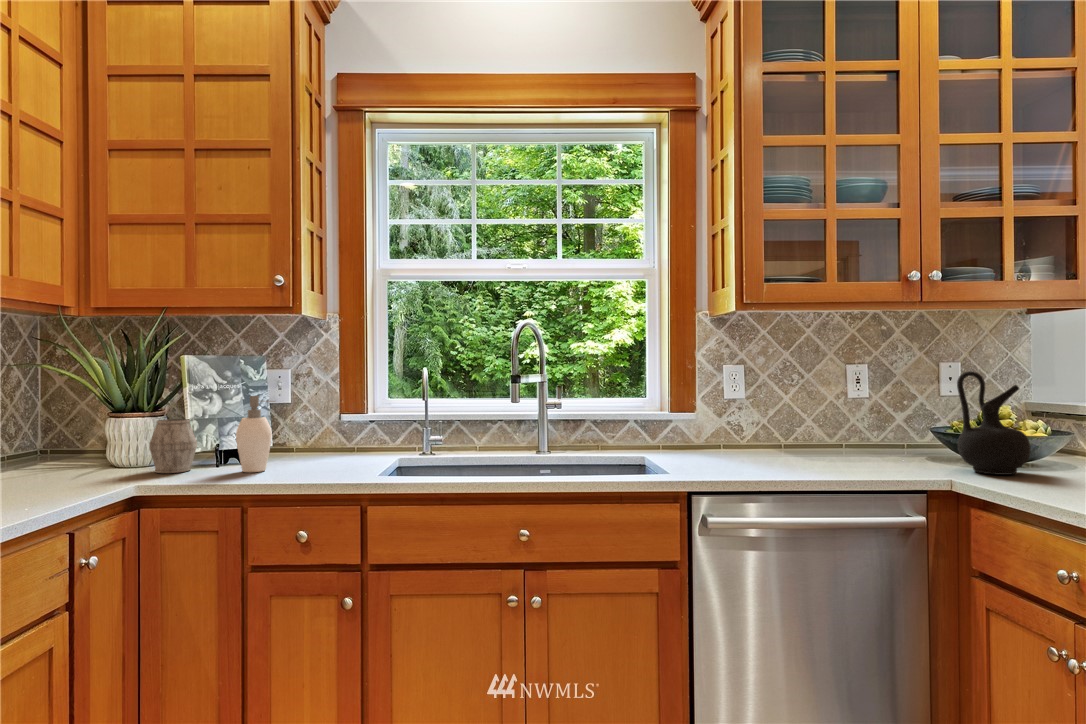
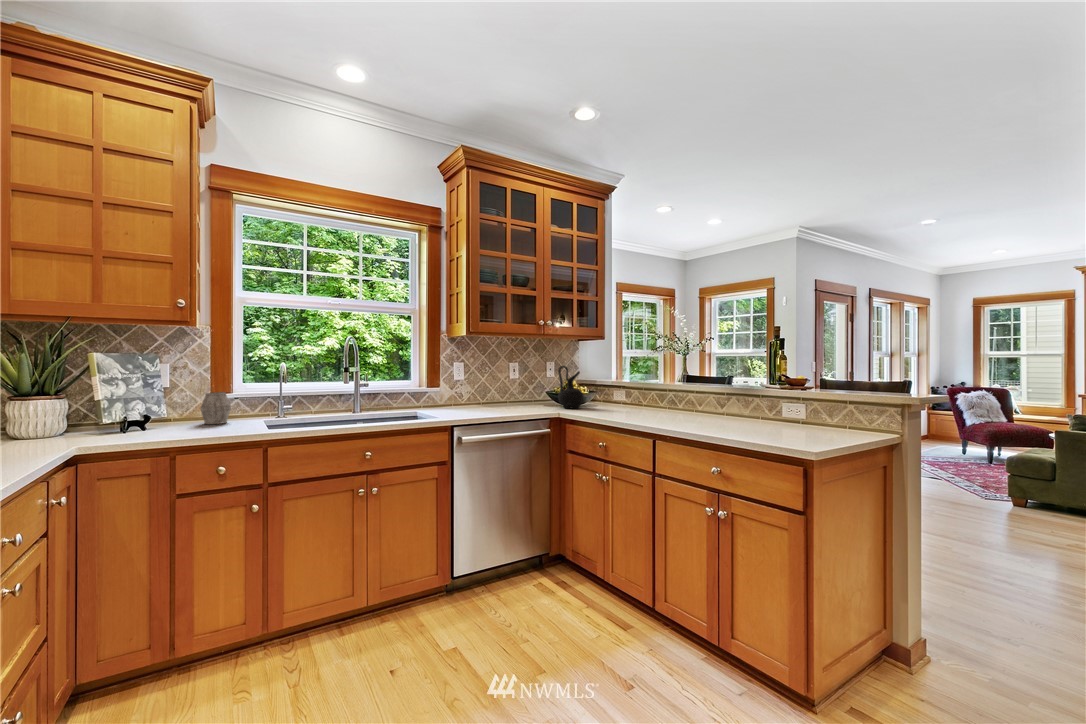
soap dispenser: present [236,396,275,472] -> none [152,381,187,433]
mug: present [149,419,197,473] -> present [200,392,231,424]

